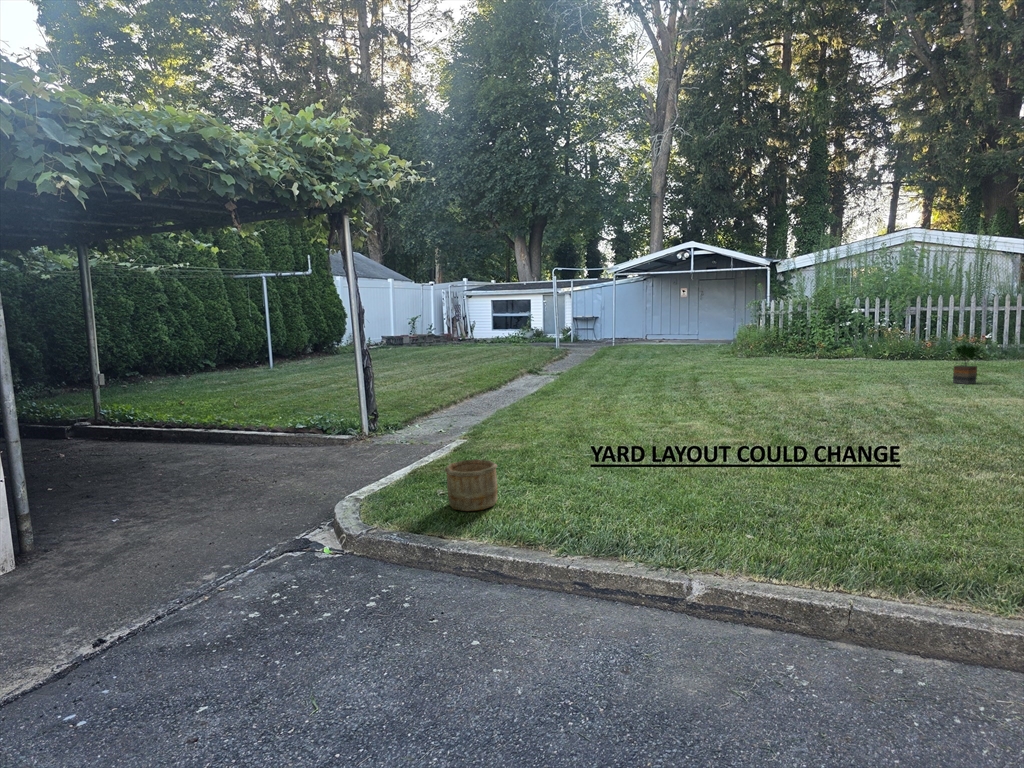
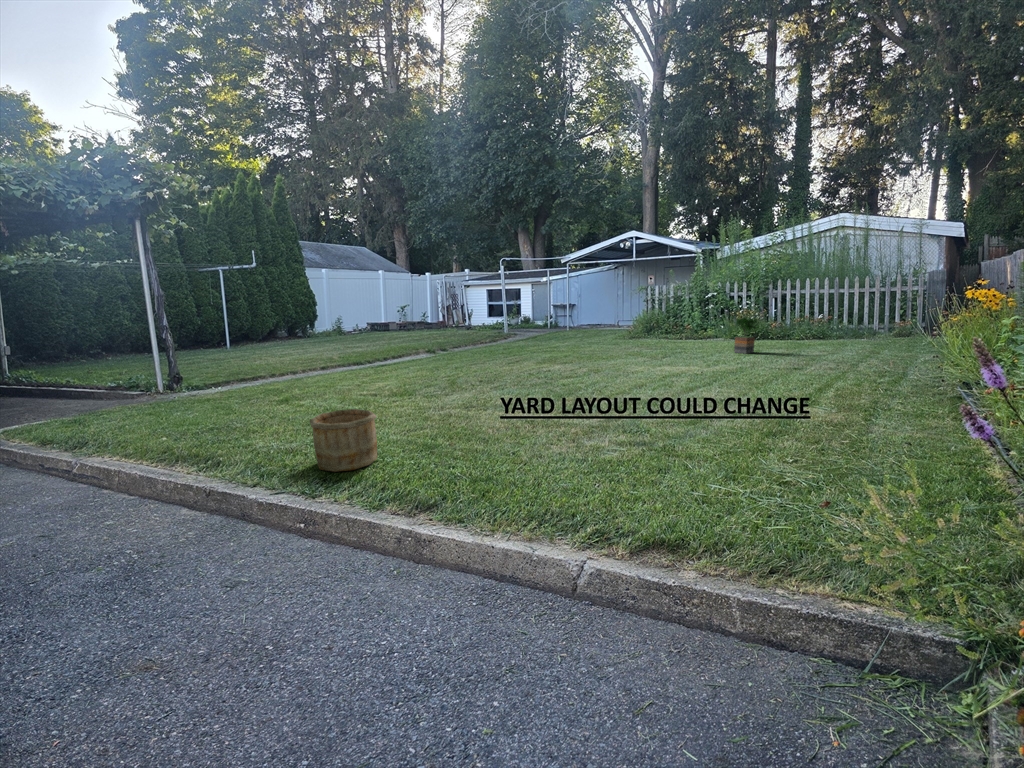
potted tree: present [953,345,983,384] -> present [734,317,759,354]

